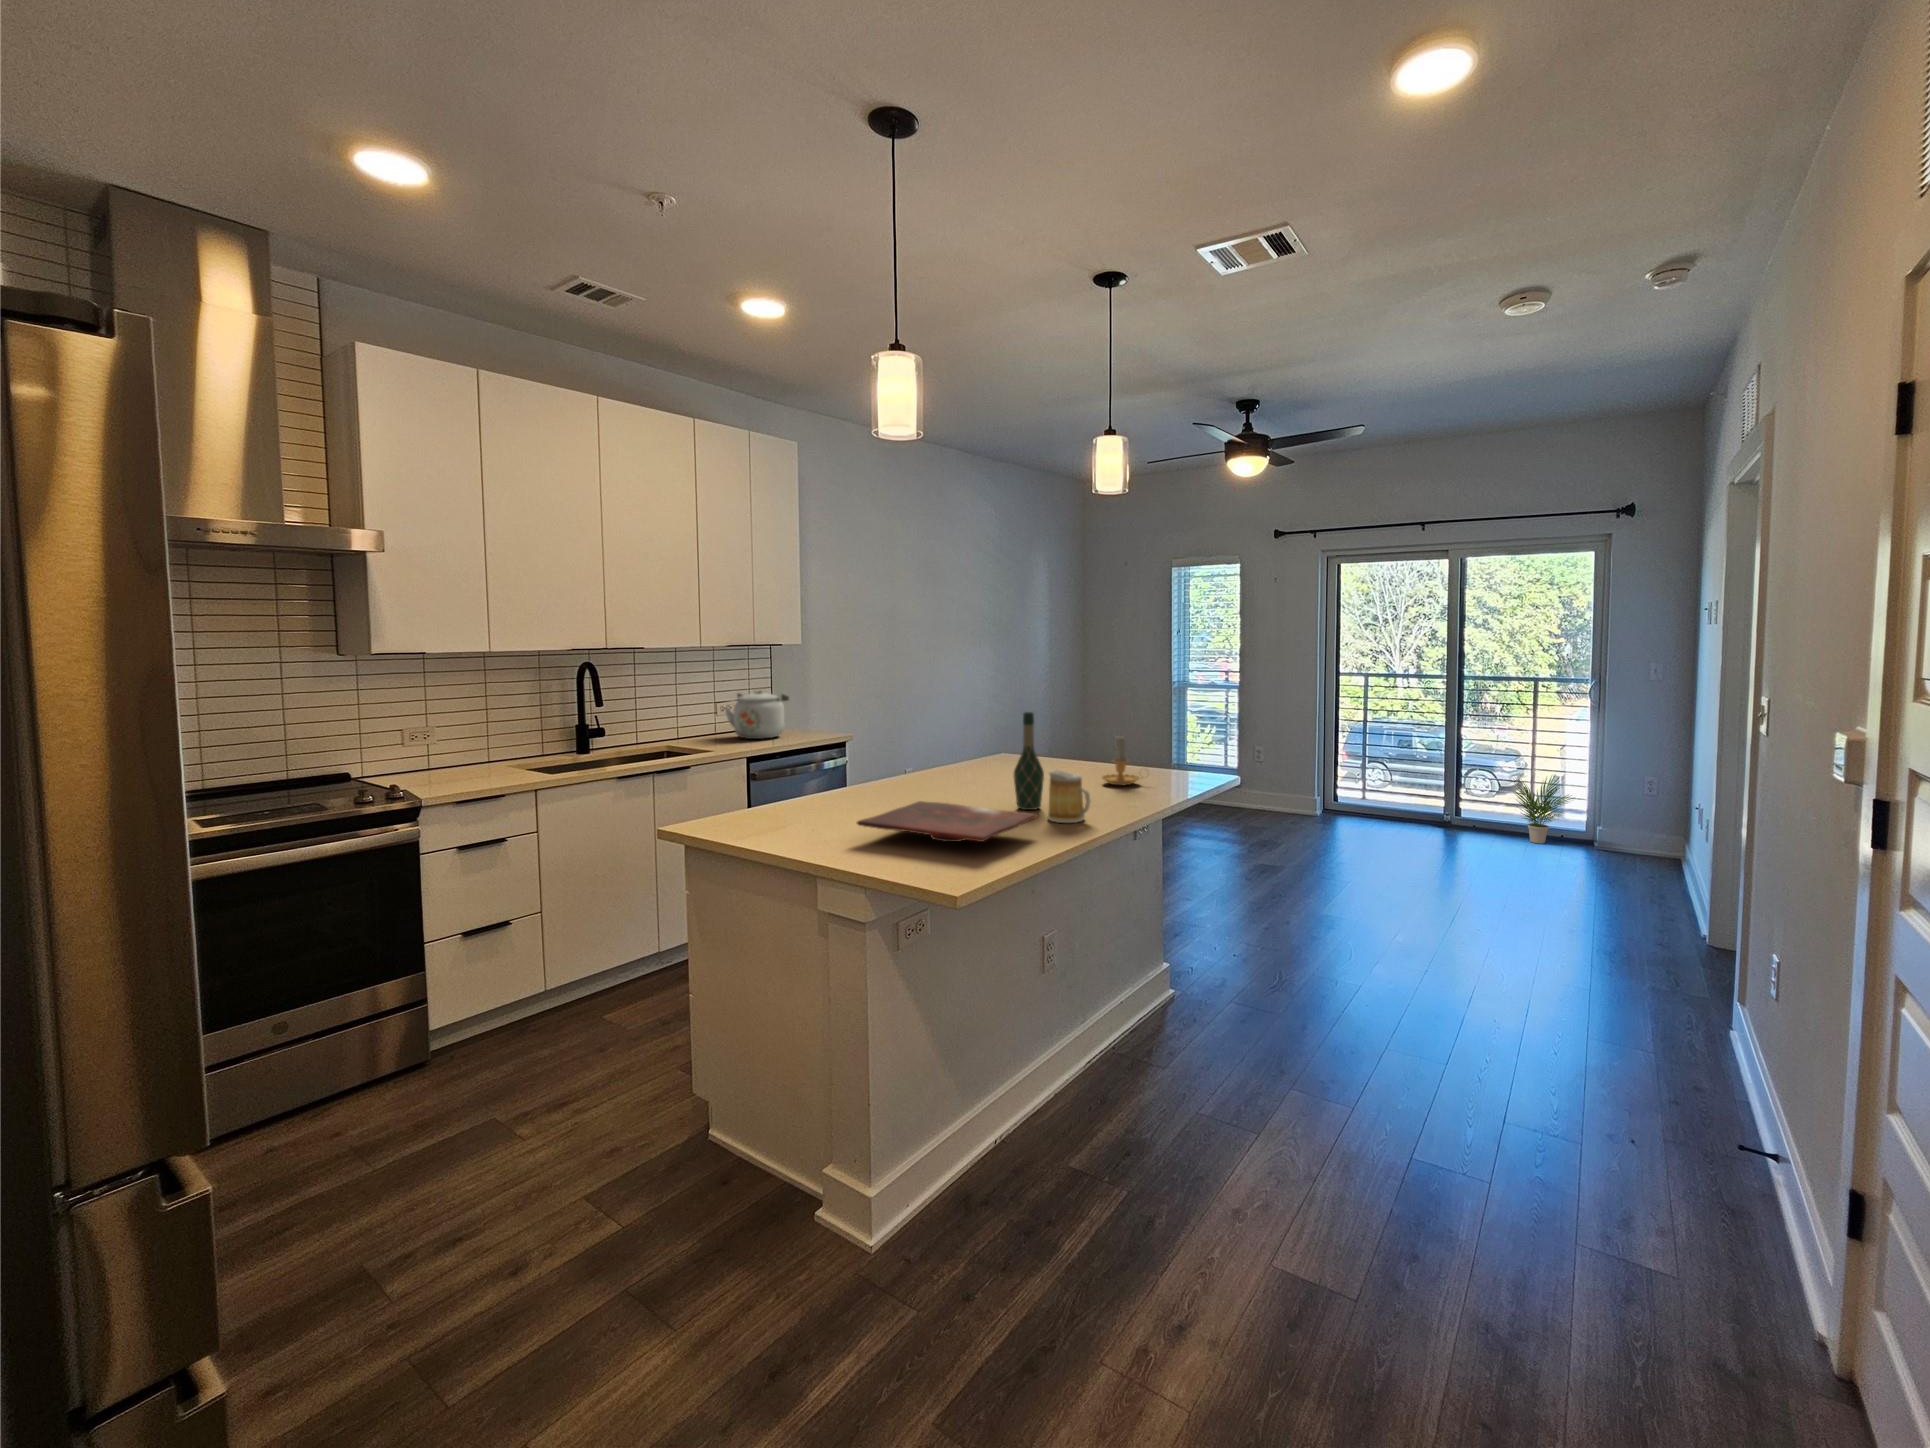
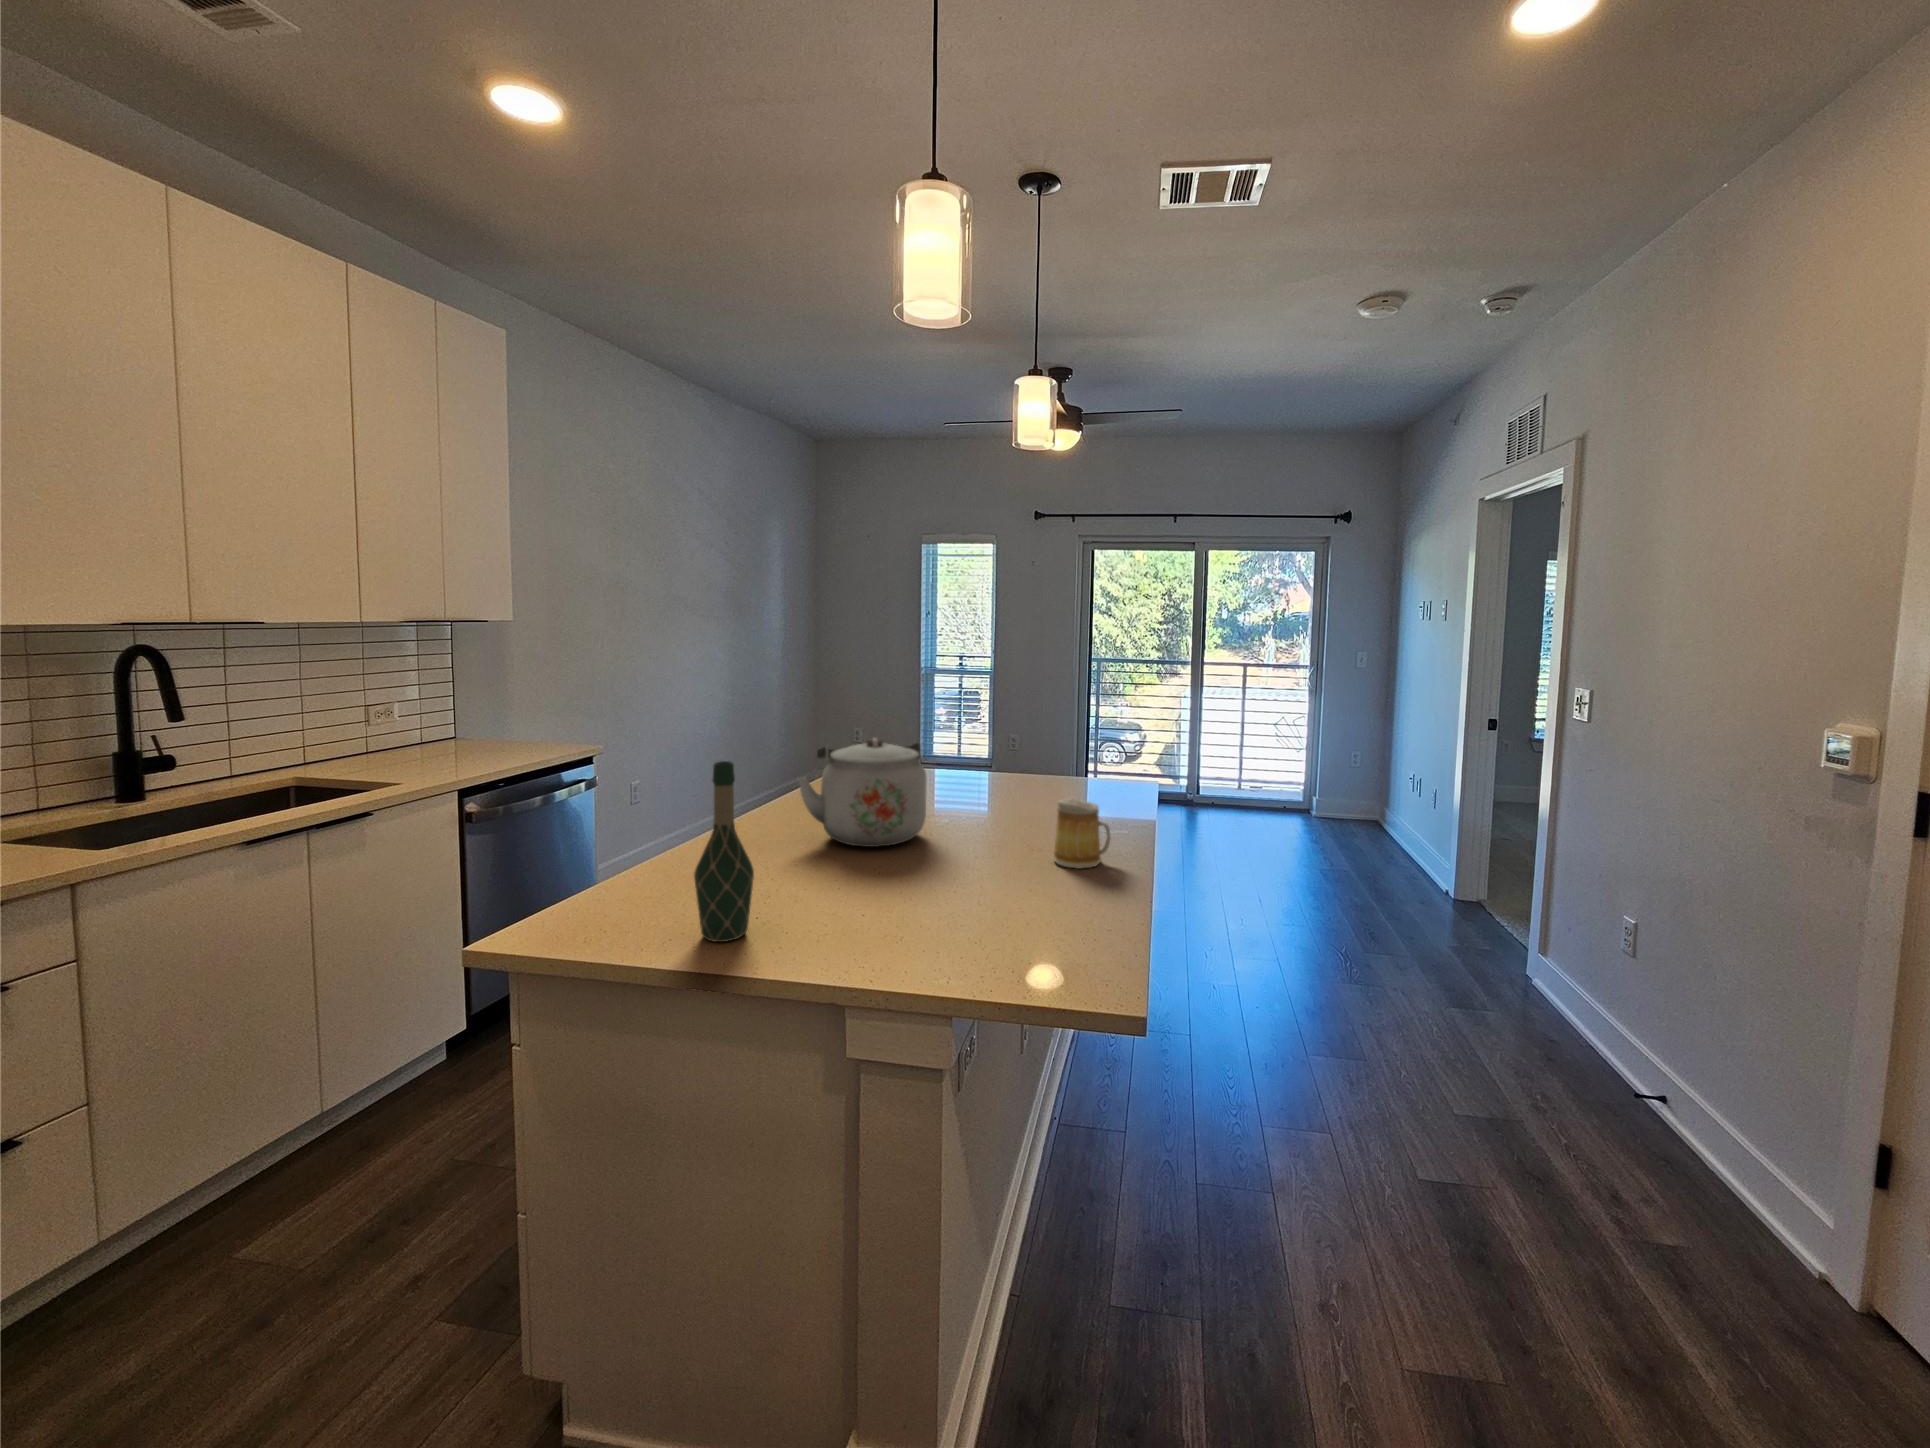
kettle: present [725,690,789,739] -> present [798,738,927,847]
wine bottle: present [1014,712,1044,810] -> present [694,761,754,942]
candle: present [1102,737,1140,785] -> none [1031,742,1086,803]
potted plant: present [1515,775,1573,844] -> none [1241,751,1300,814]
cutting board: present [857,801,1038,842] -> none [858,857,1087,922]

